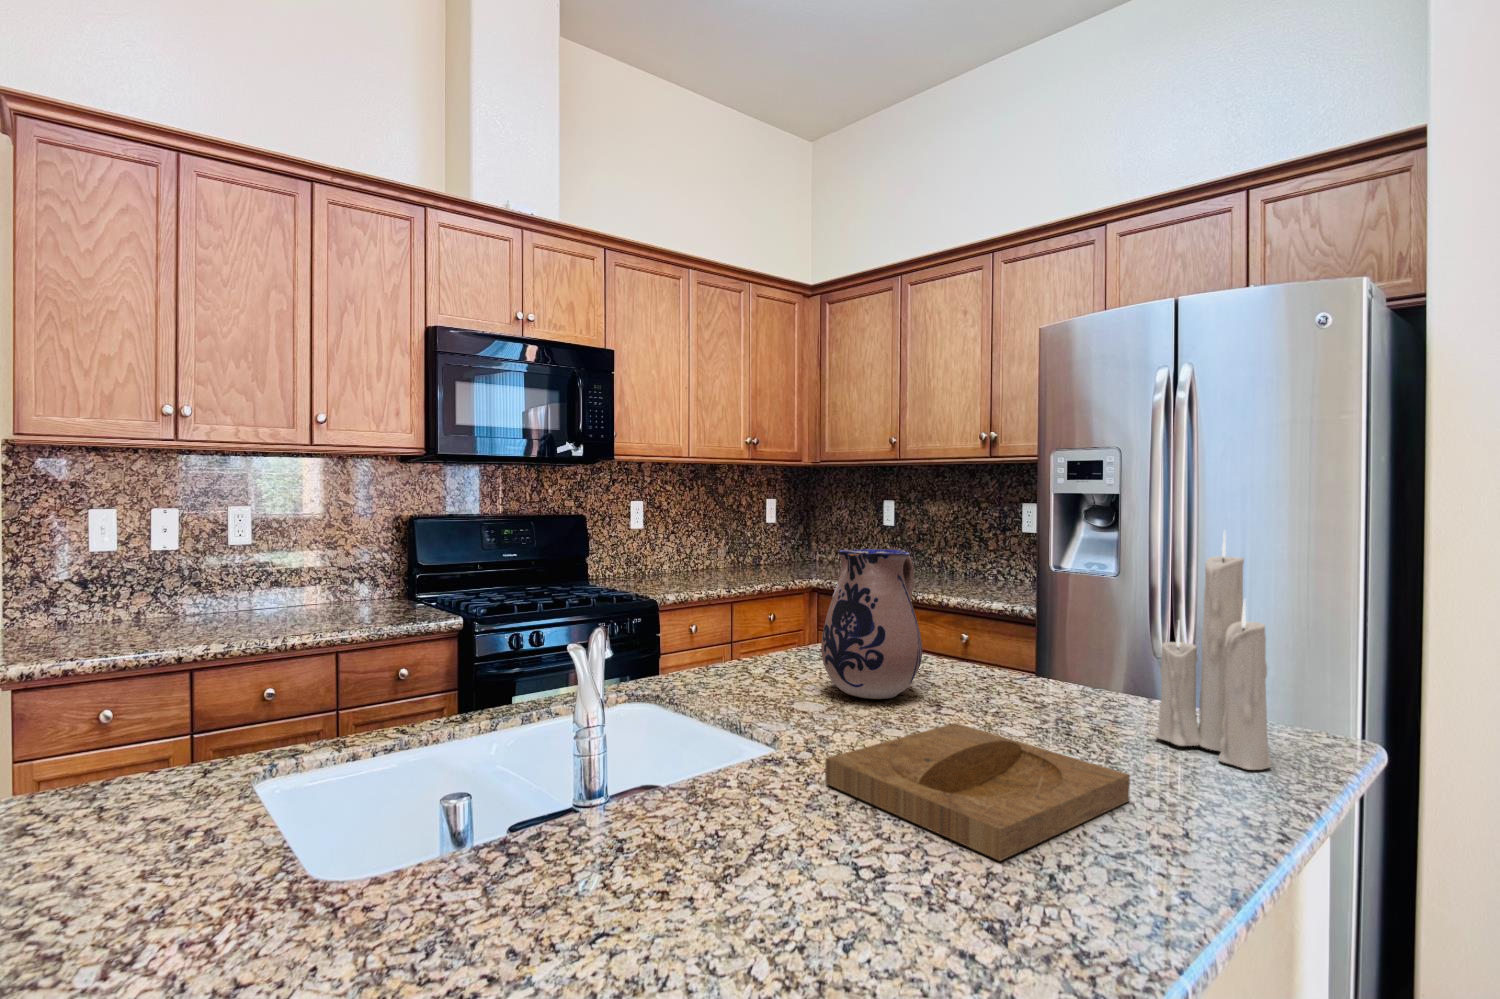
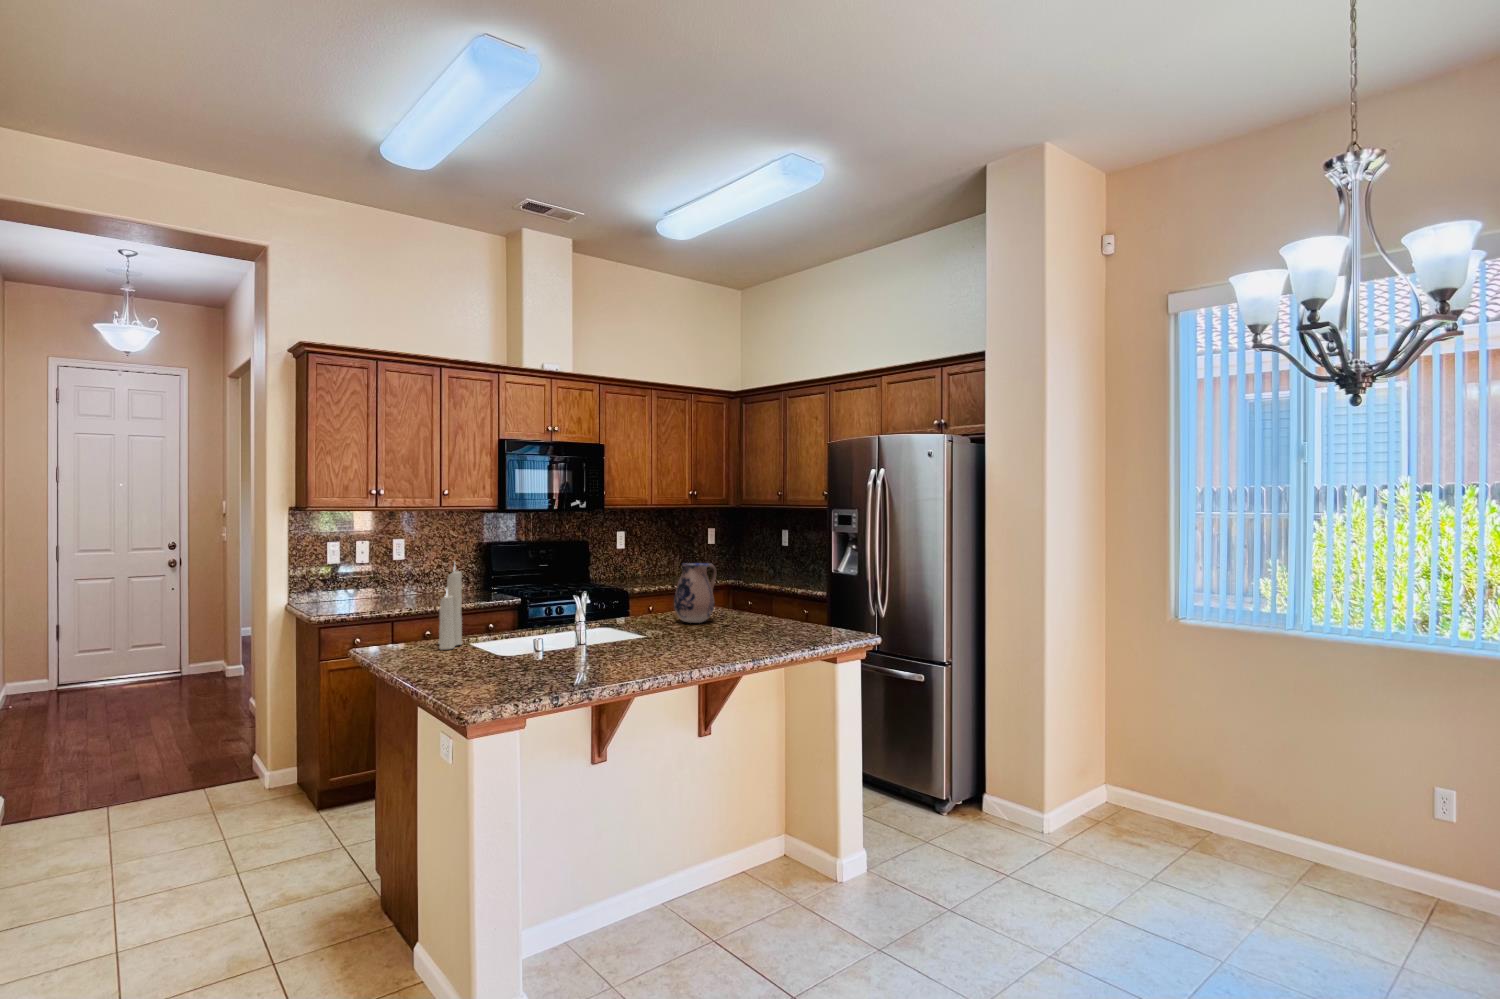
candle: present [1154,530,1271,770] -> present [438,571,462,649]
tray: present [825,723,1130,861] -> none [652,625,744,650]

